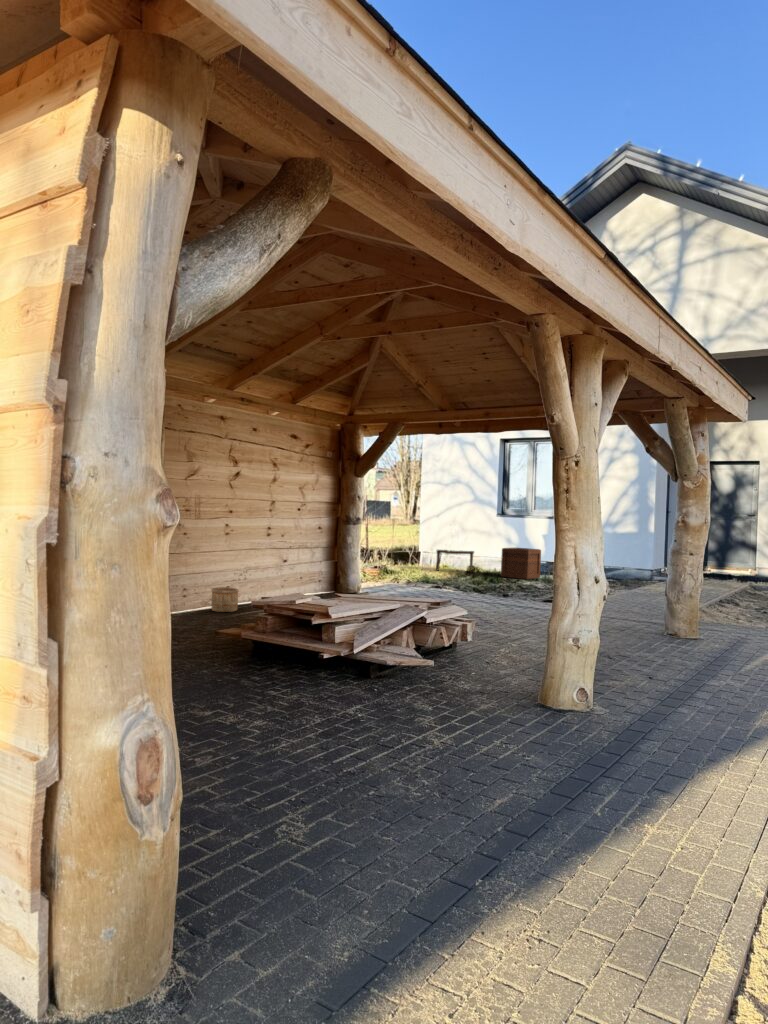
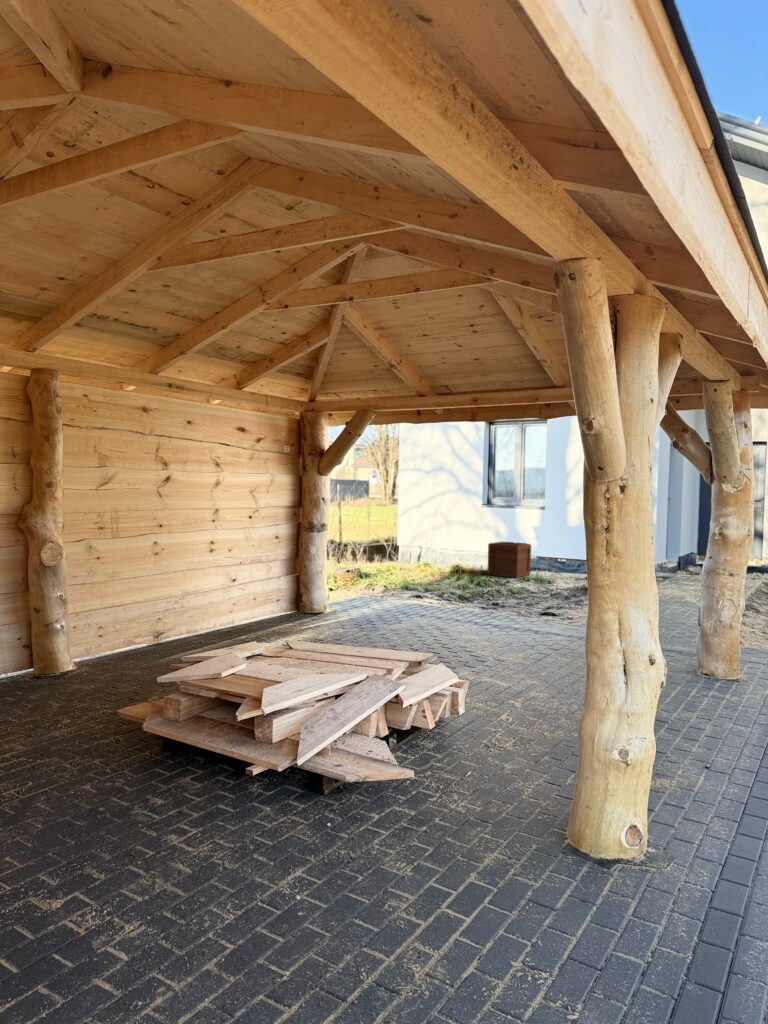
bench: present [436,550,474,573] -> none [416,544,458,569]
wooden bucket: present [211,587,239,612] -> none [137,619,173,652]

